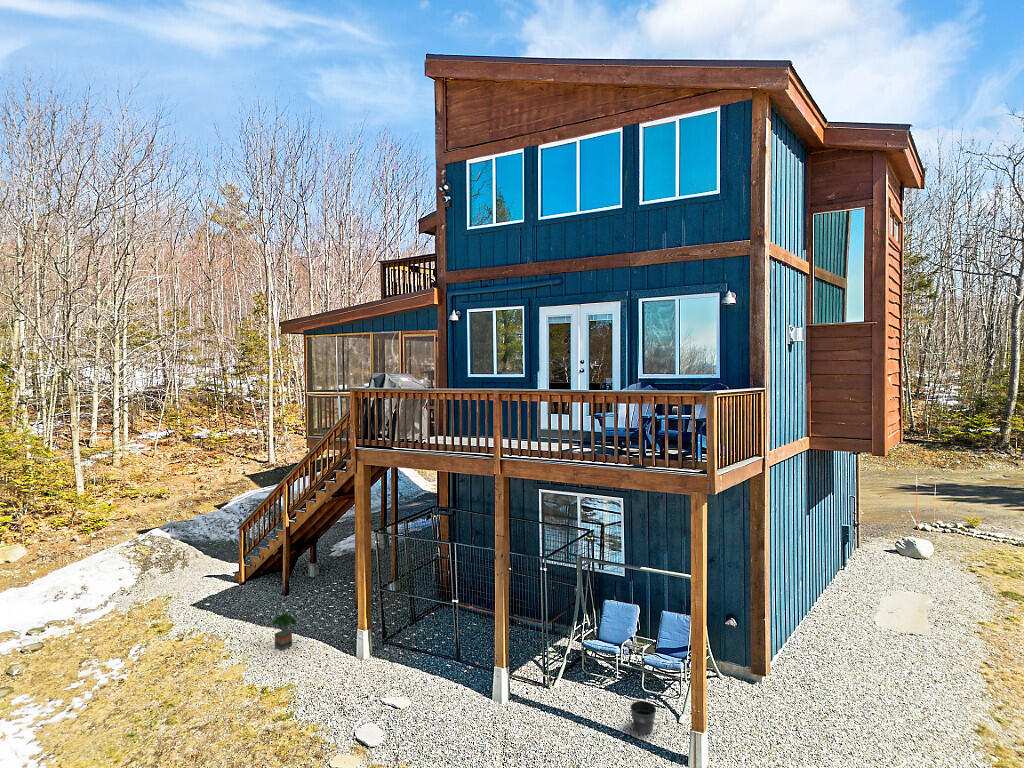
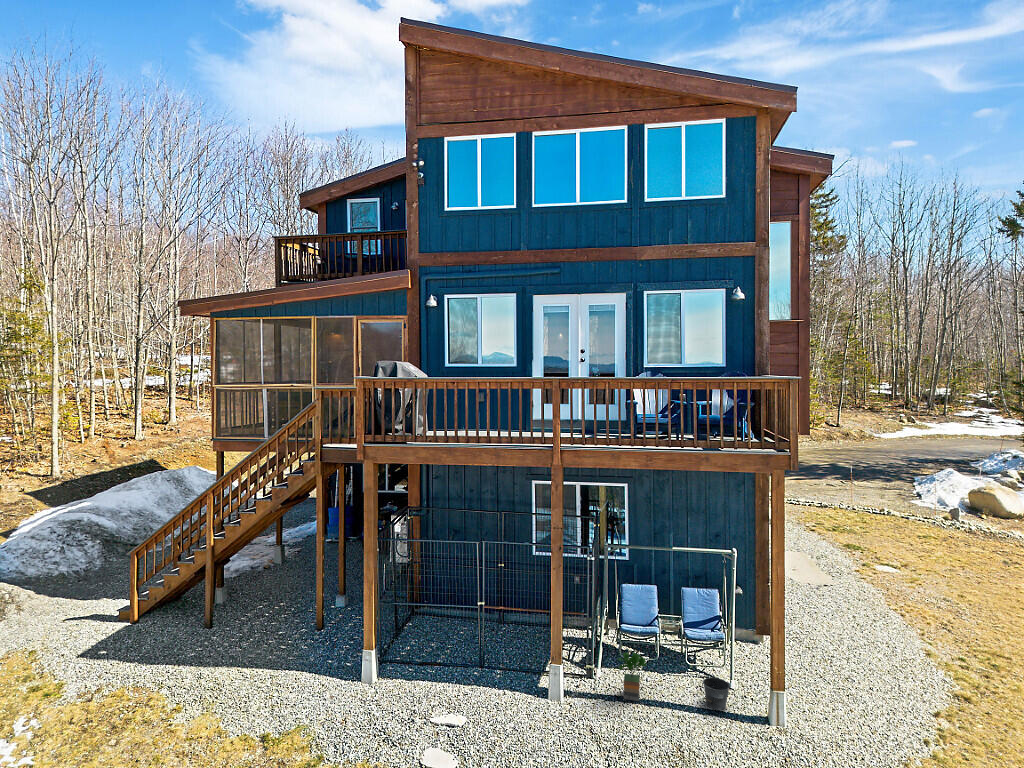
potted tree: present [272,614,297,650] -> present [618,653,647,701]

